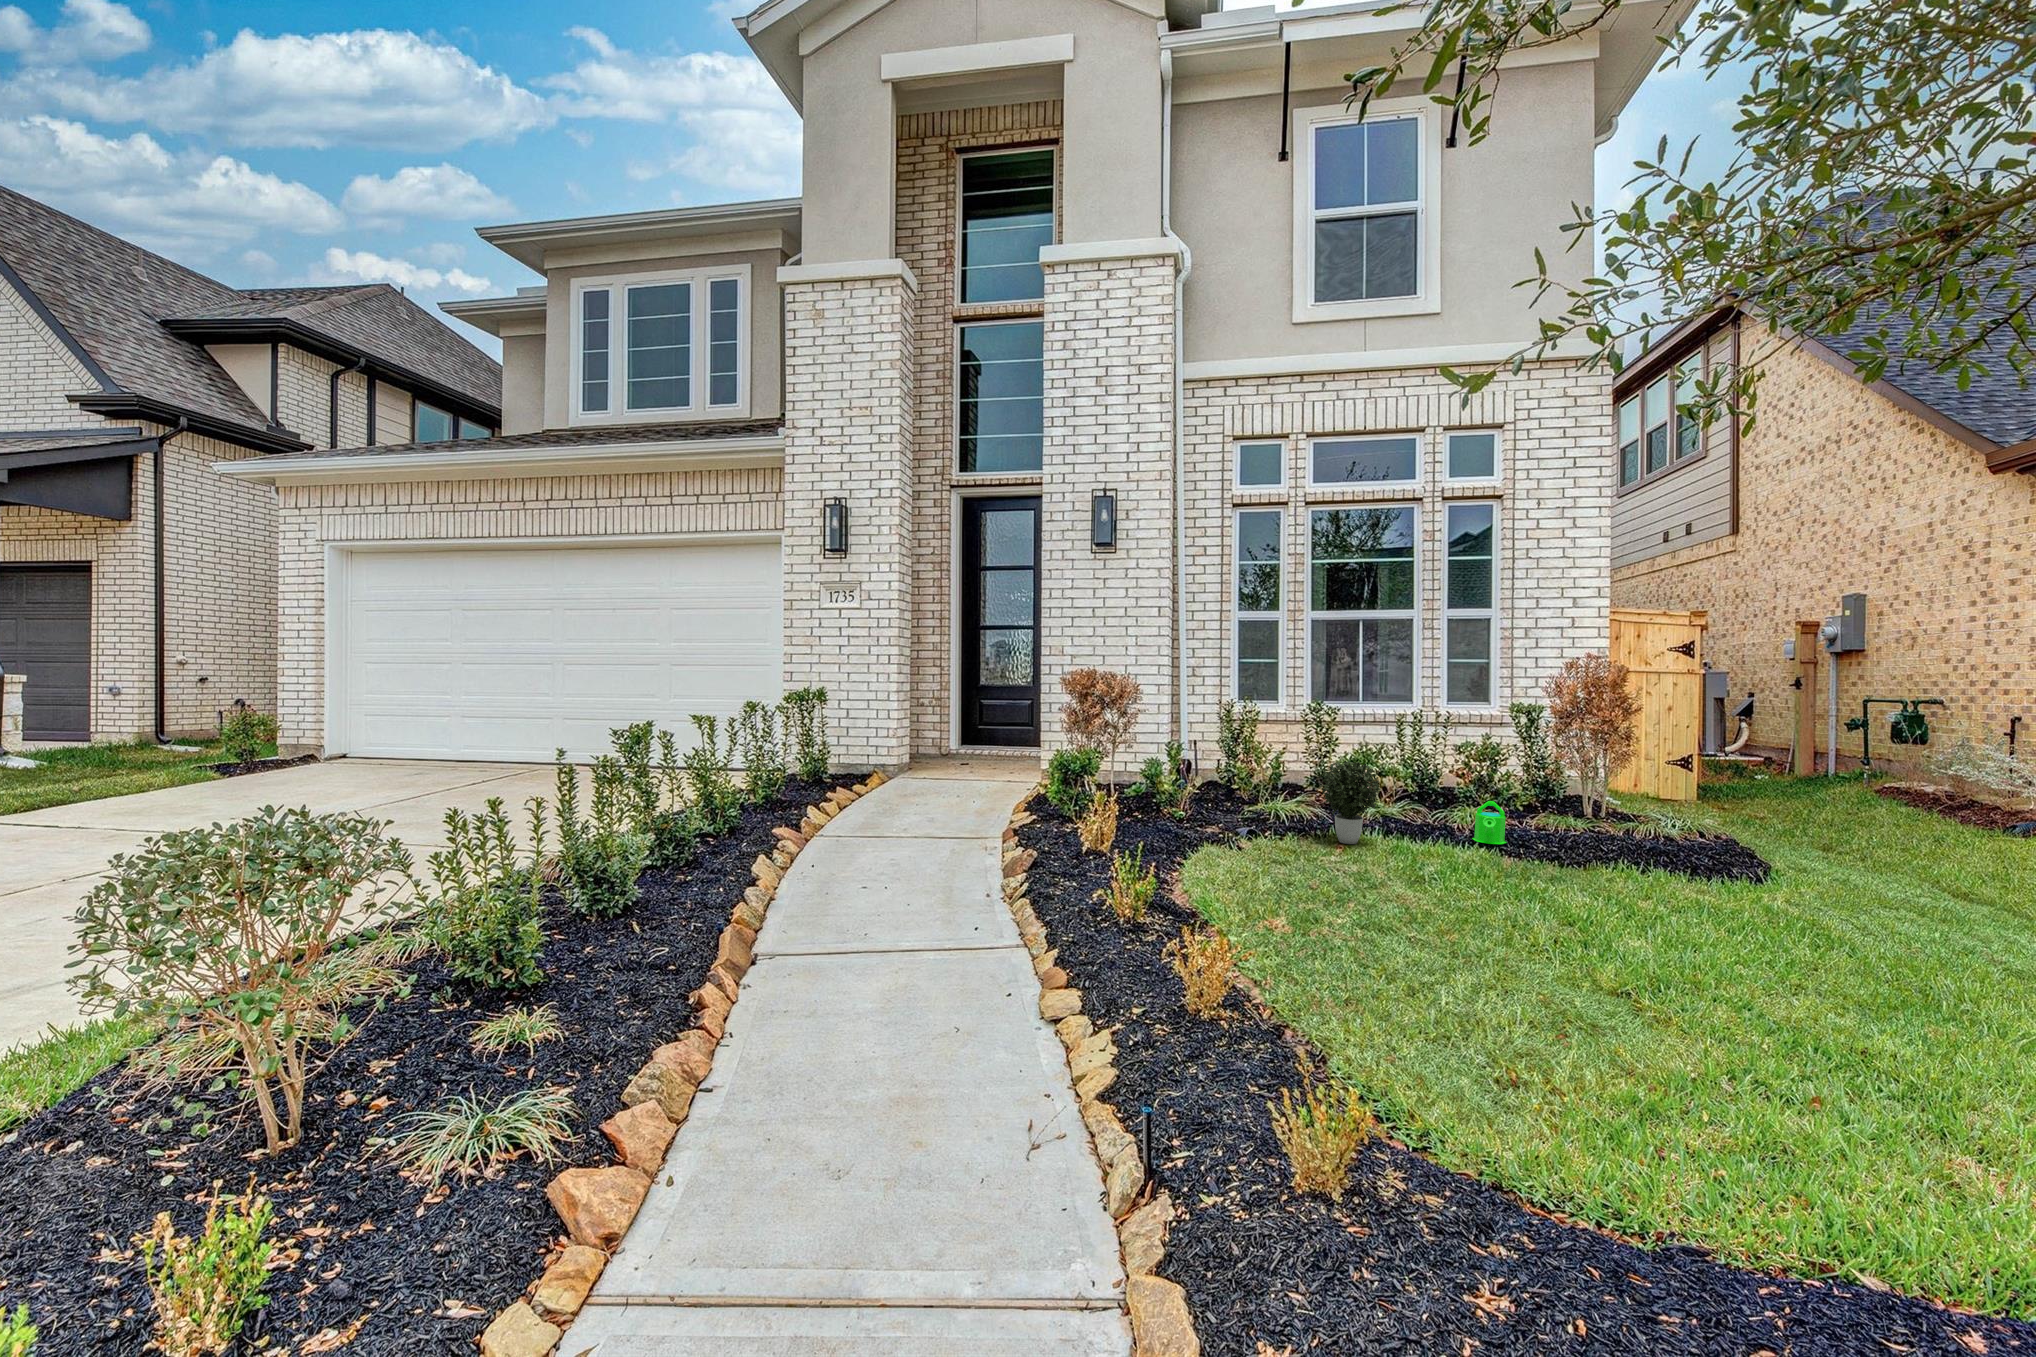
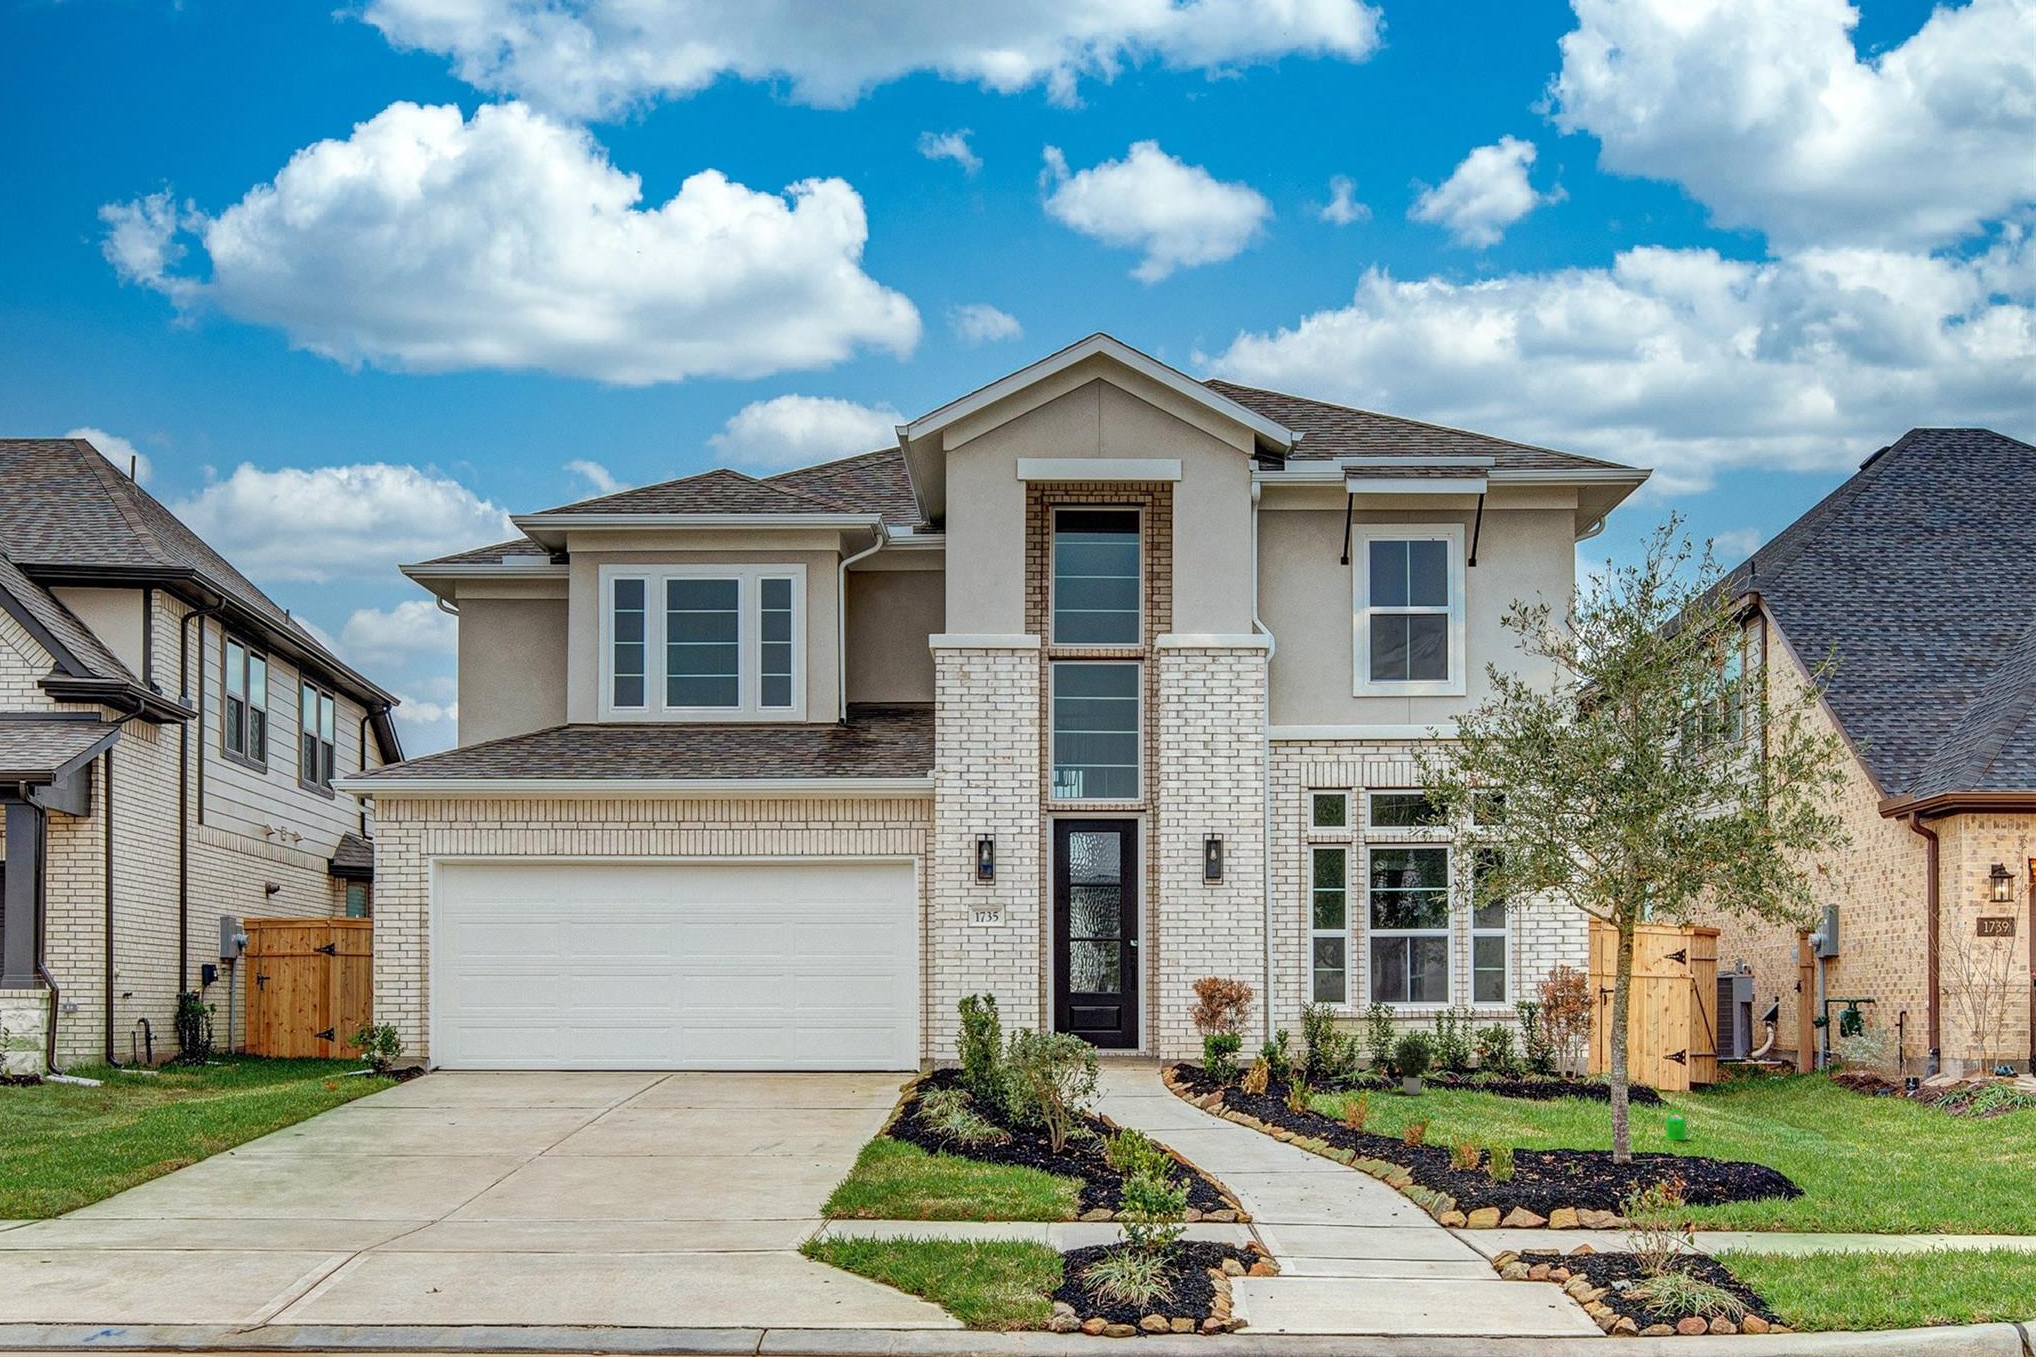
watering can: present [1472,801,1507,844] -> present [1665,1110,1687,1140]

